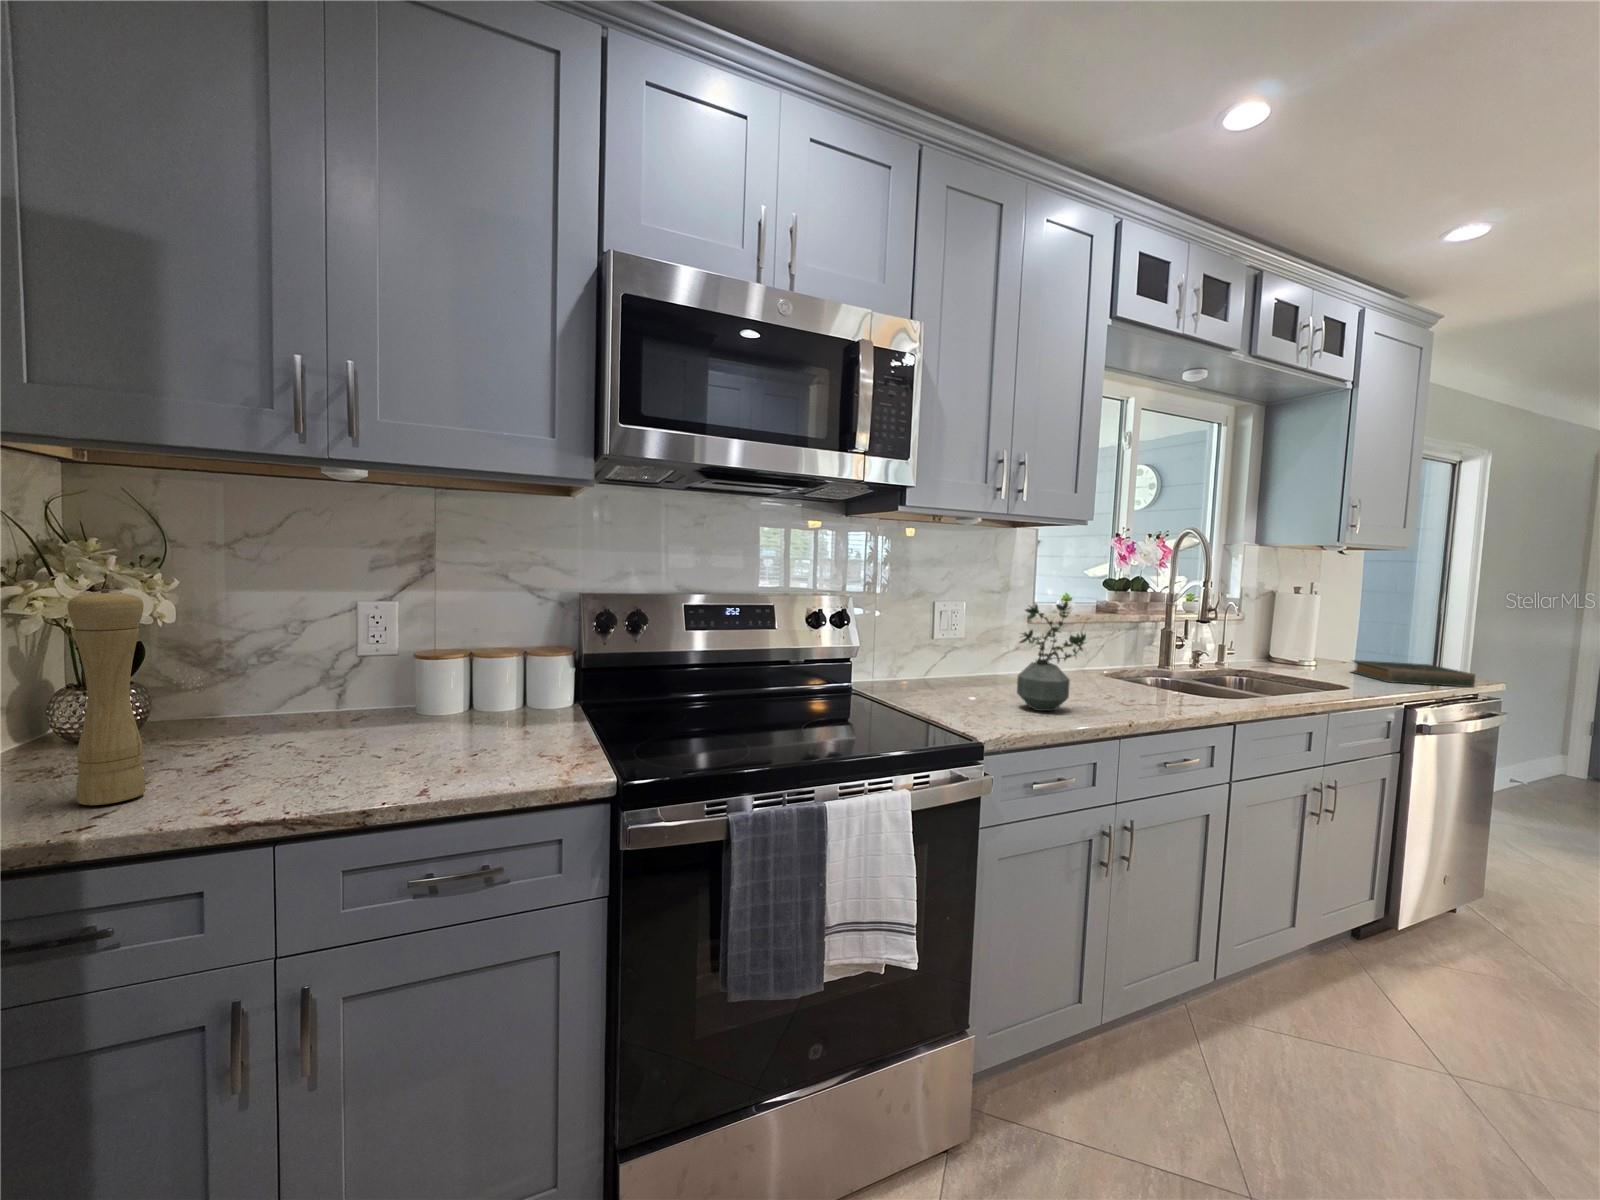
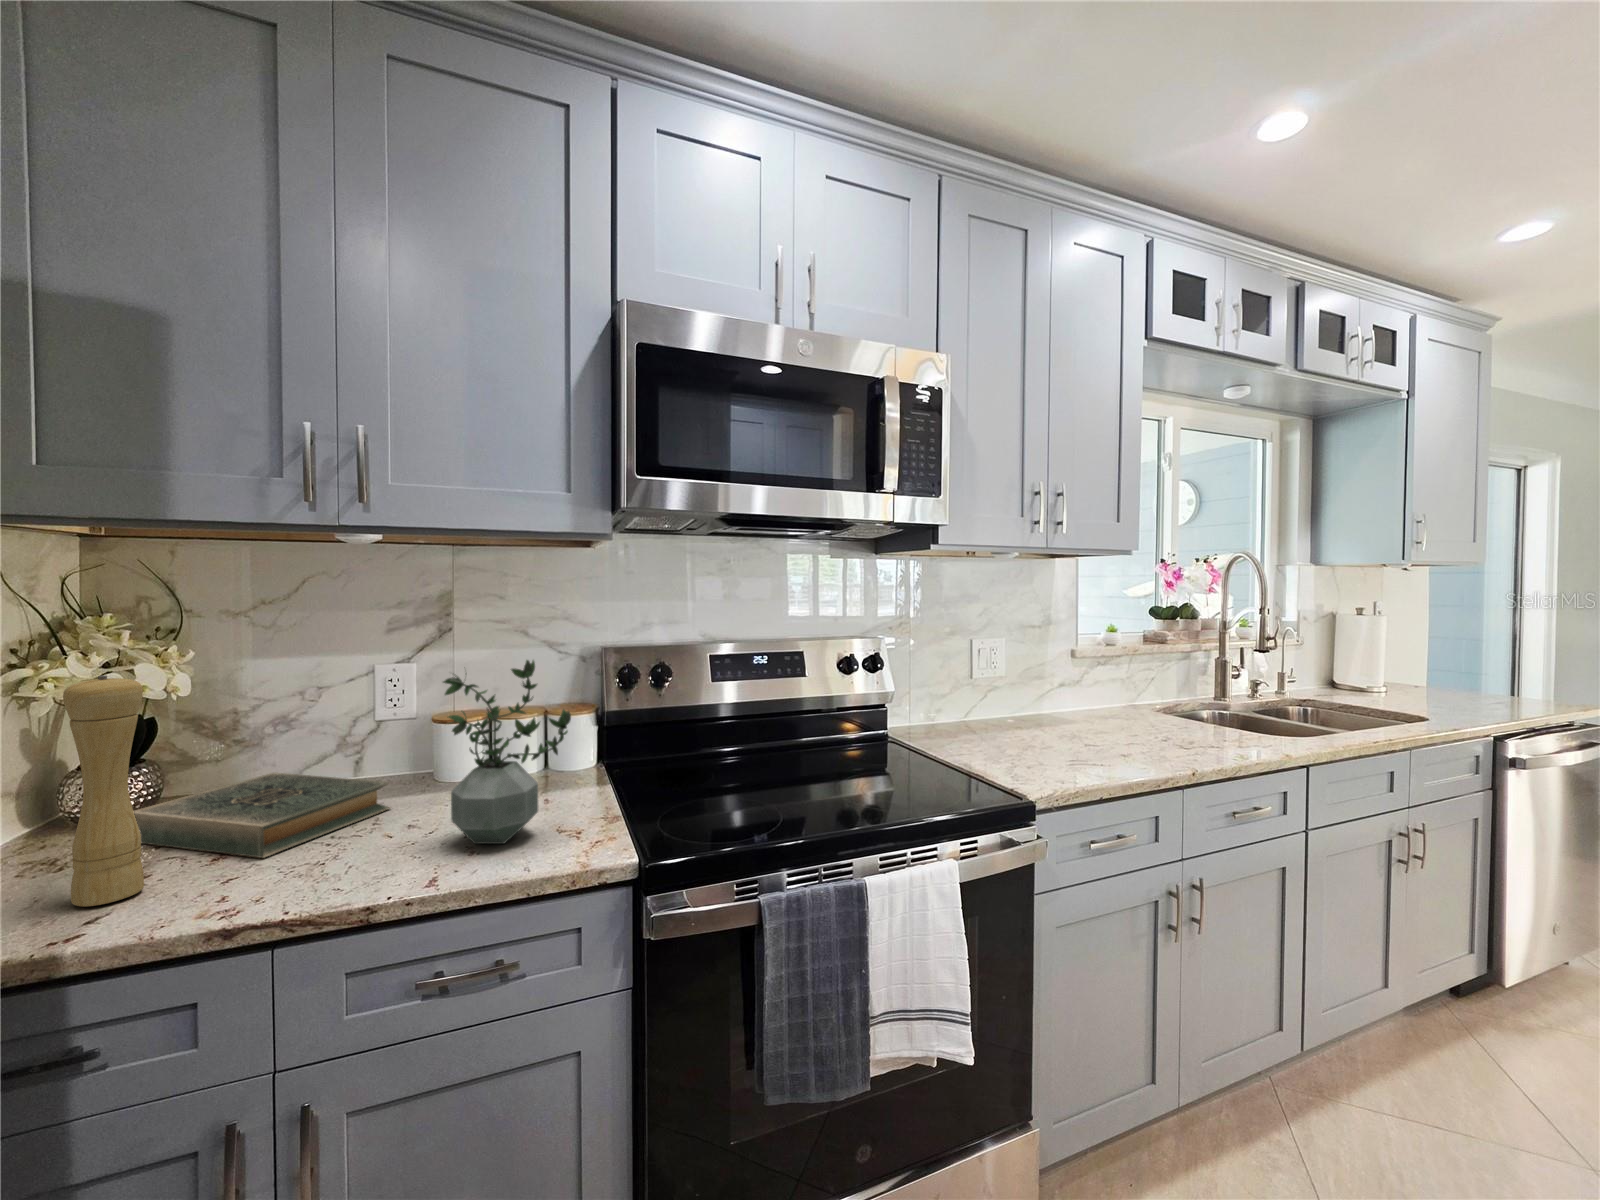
potted plant: present [1017,600,1086,711] -> present [443,660,571,844]
hardback book: present [1351,660,1475,687] -> present [134,773,390,858]

